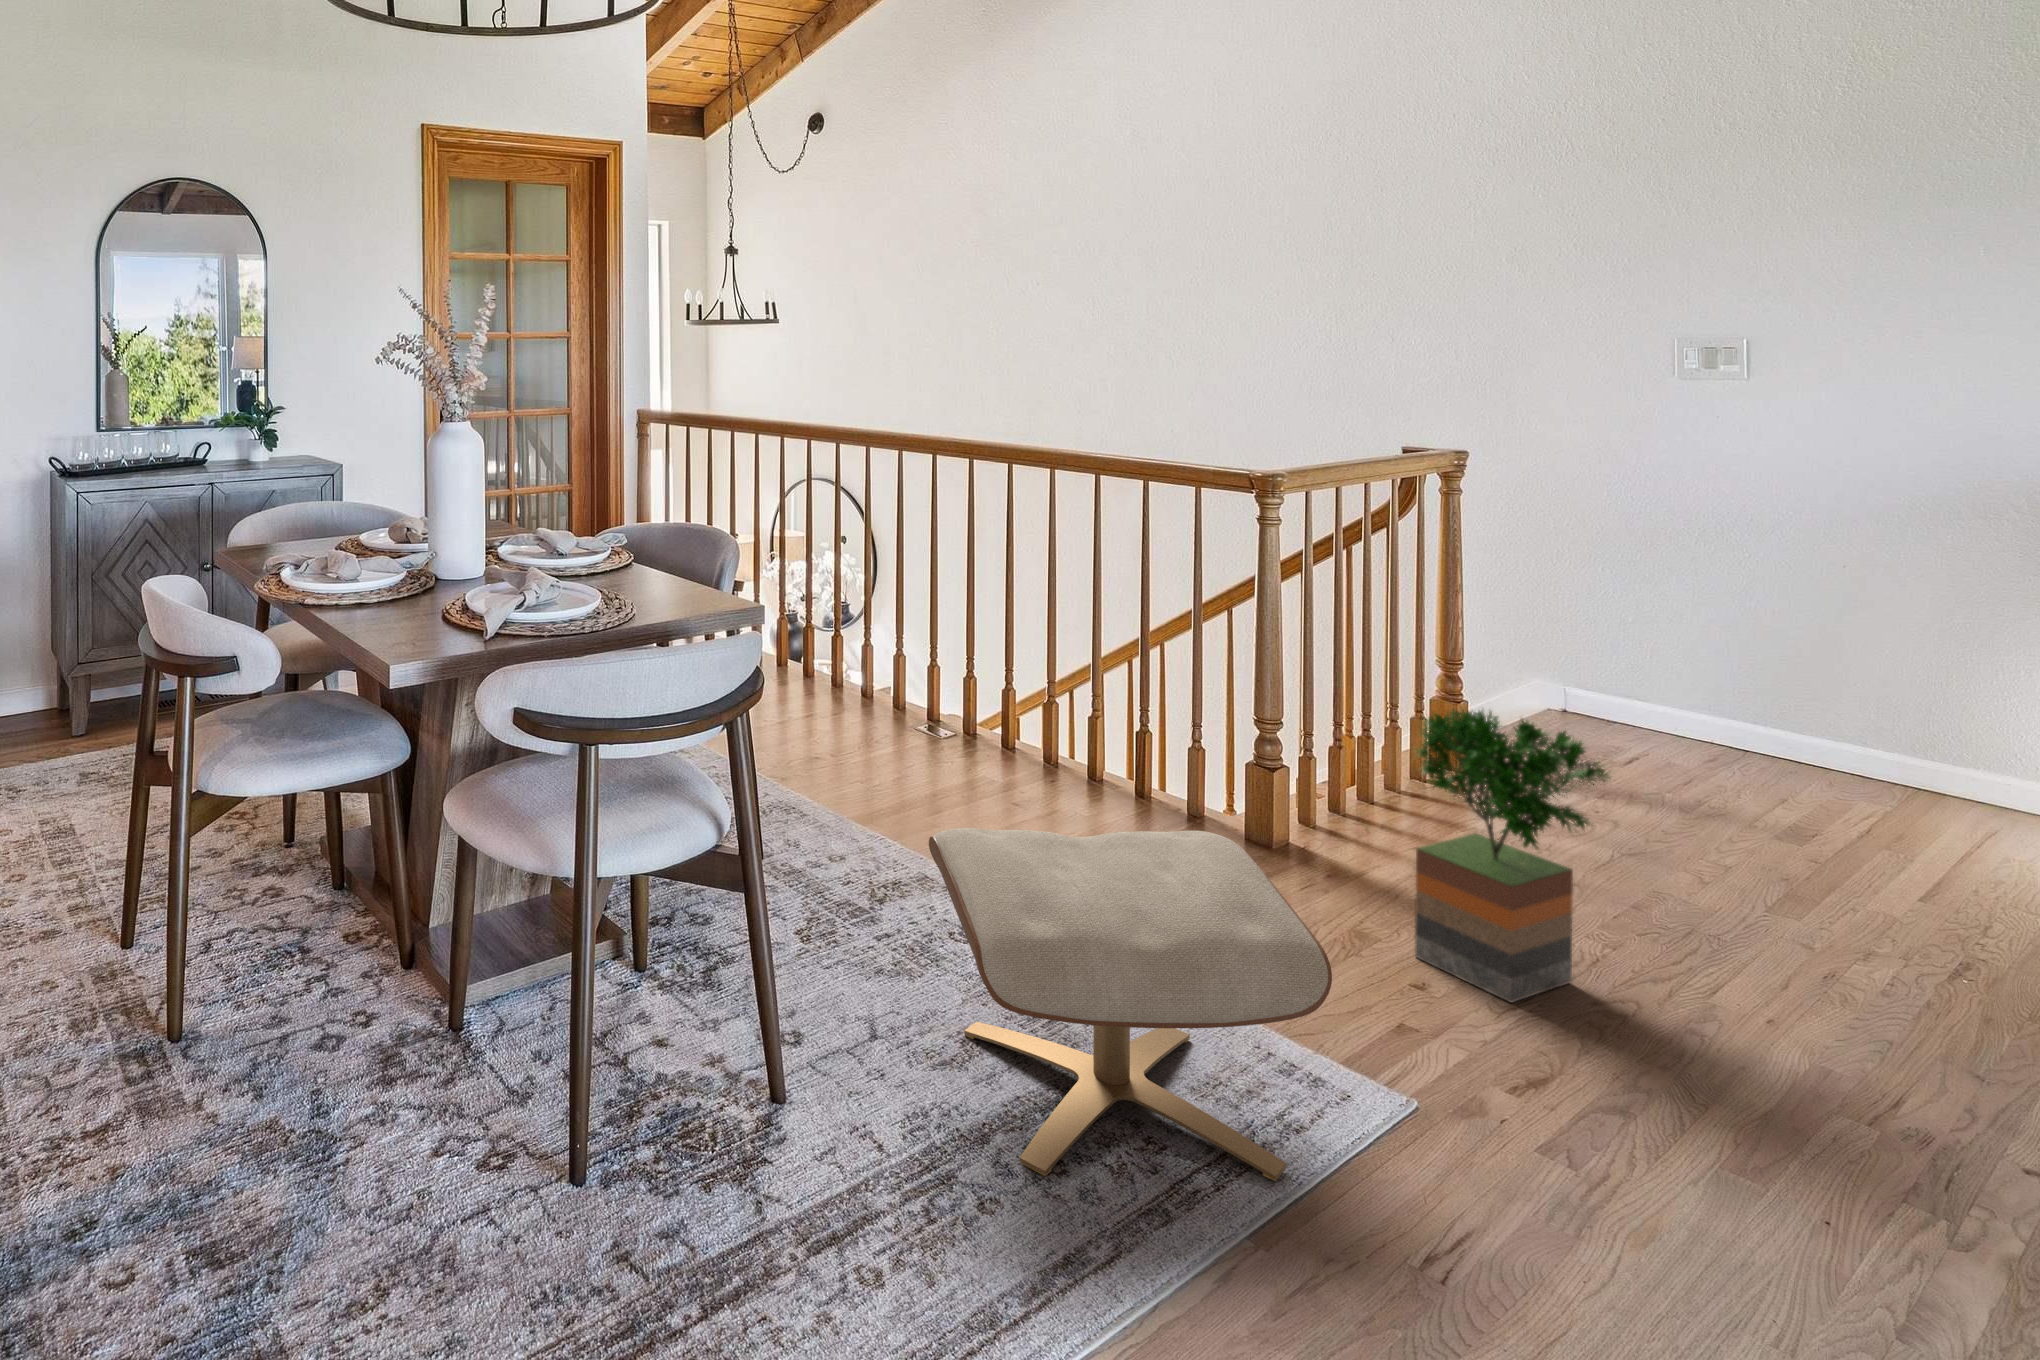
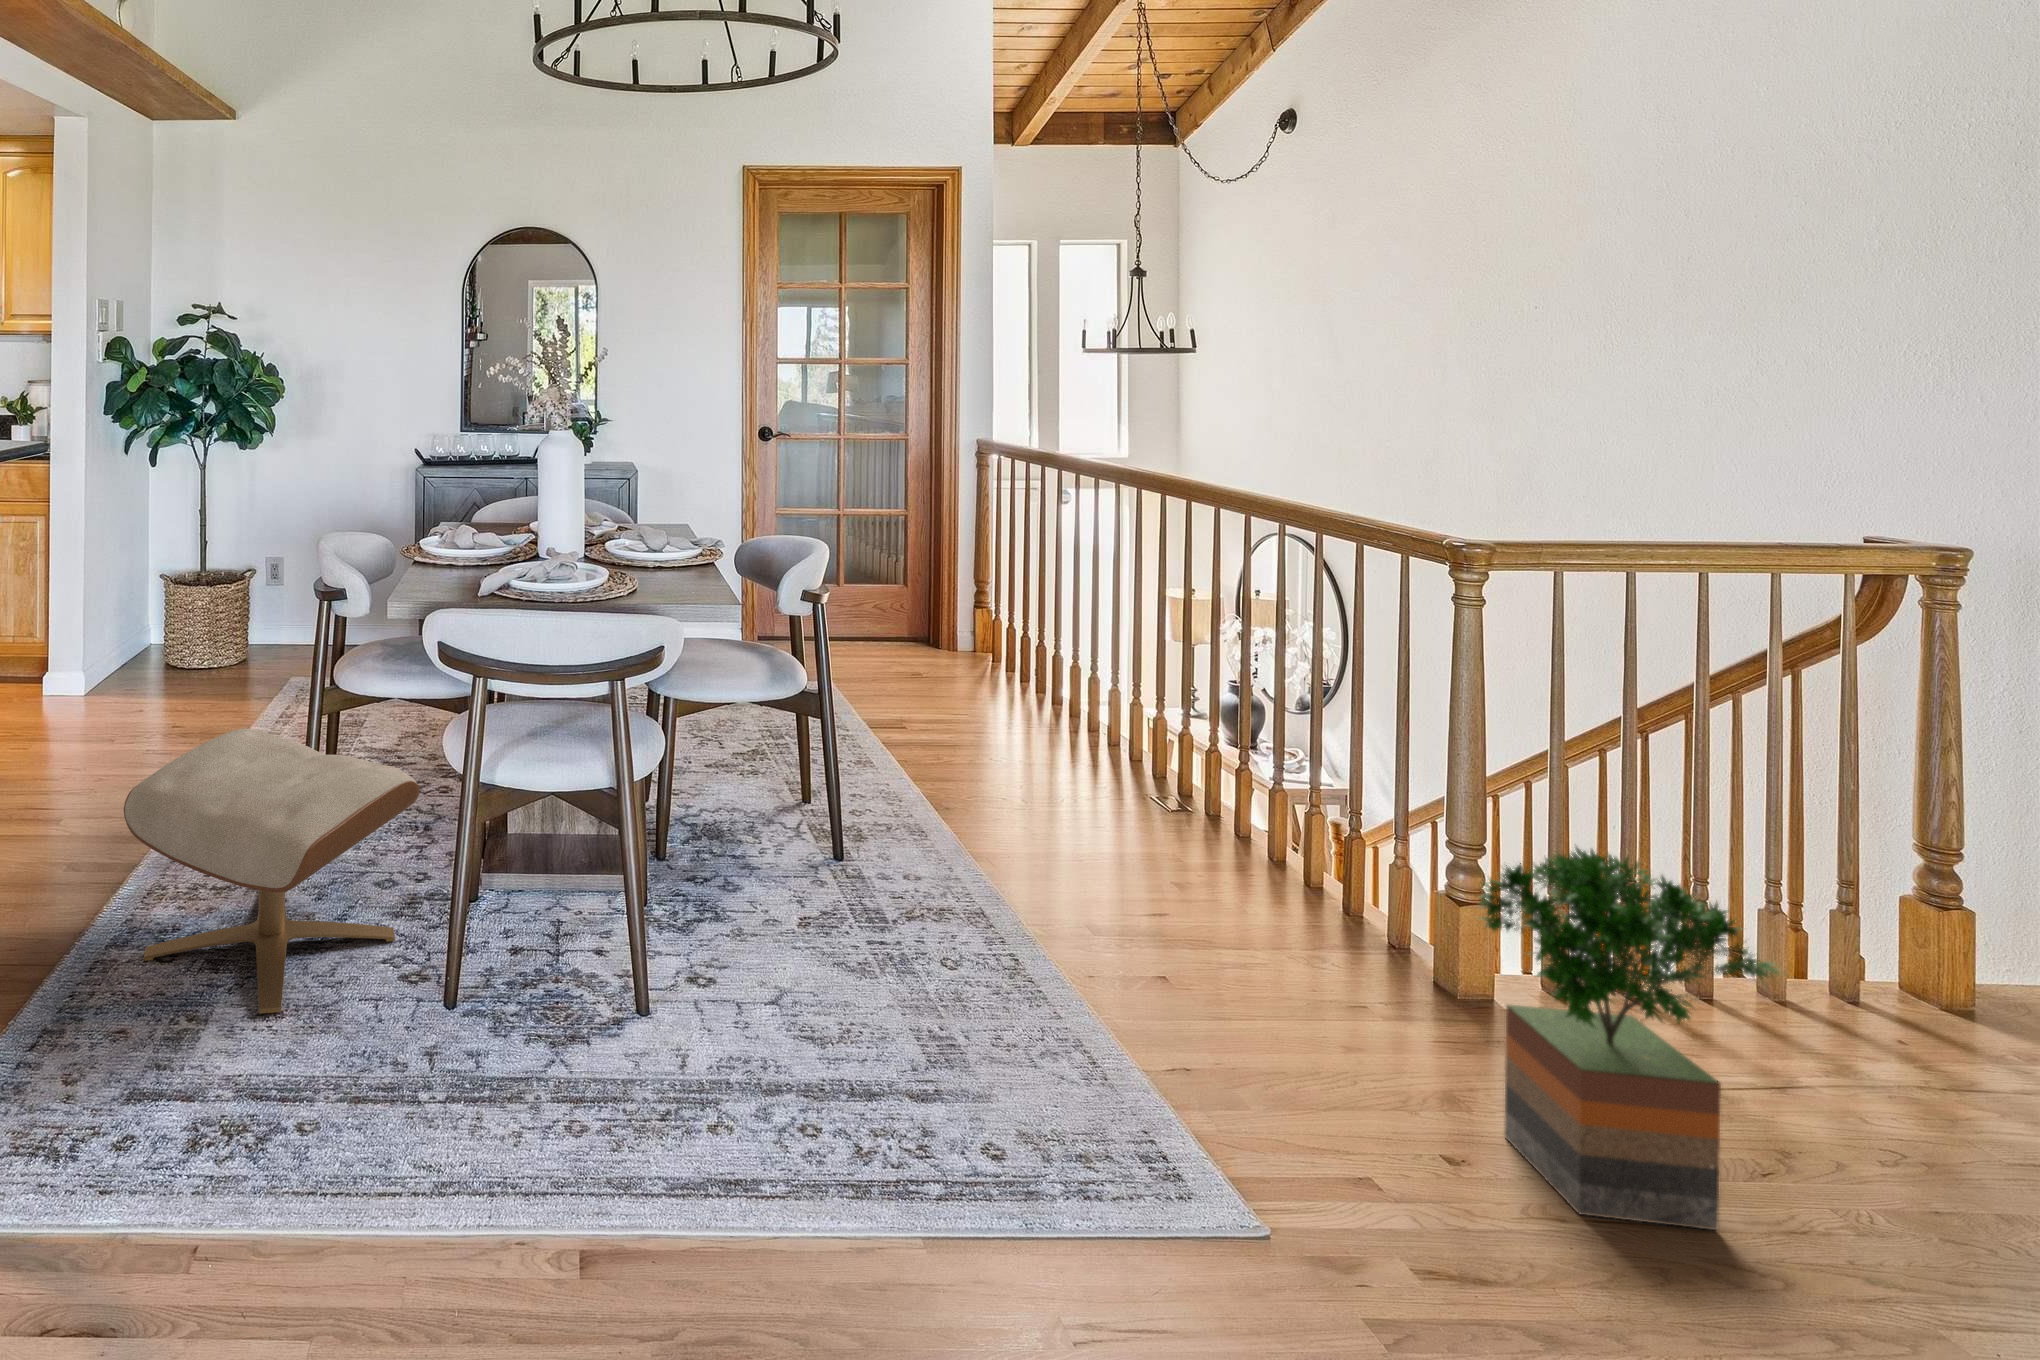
ottoman: present [929,828,1332,1181] -> present [124,729,420,1013]

